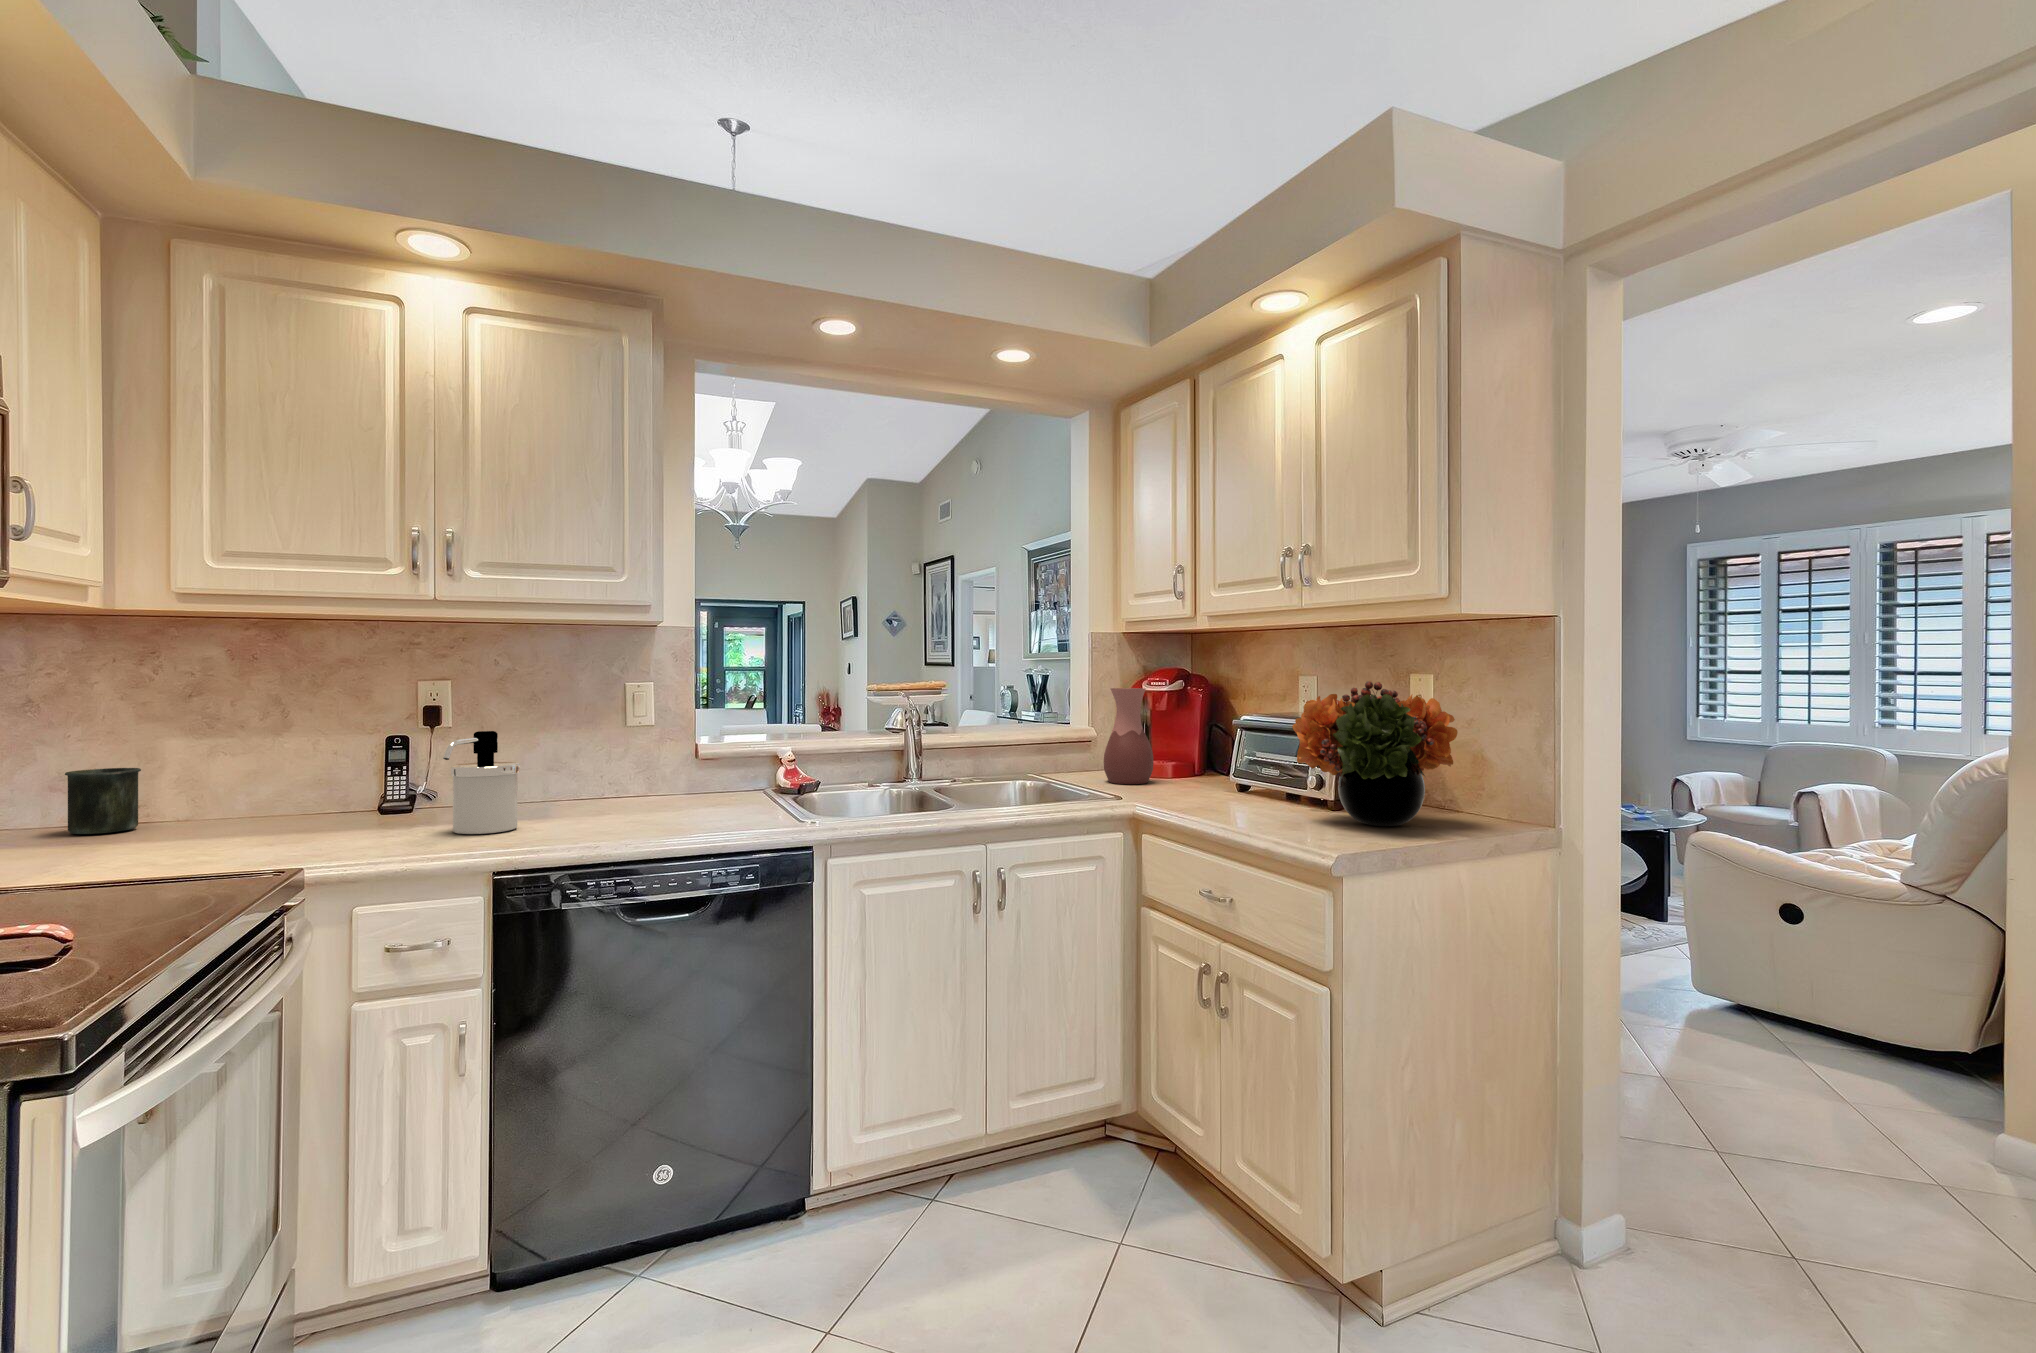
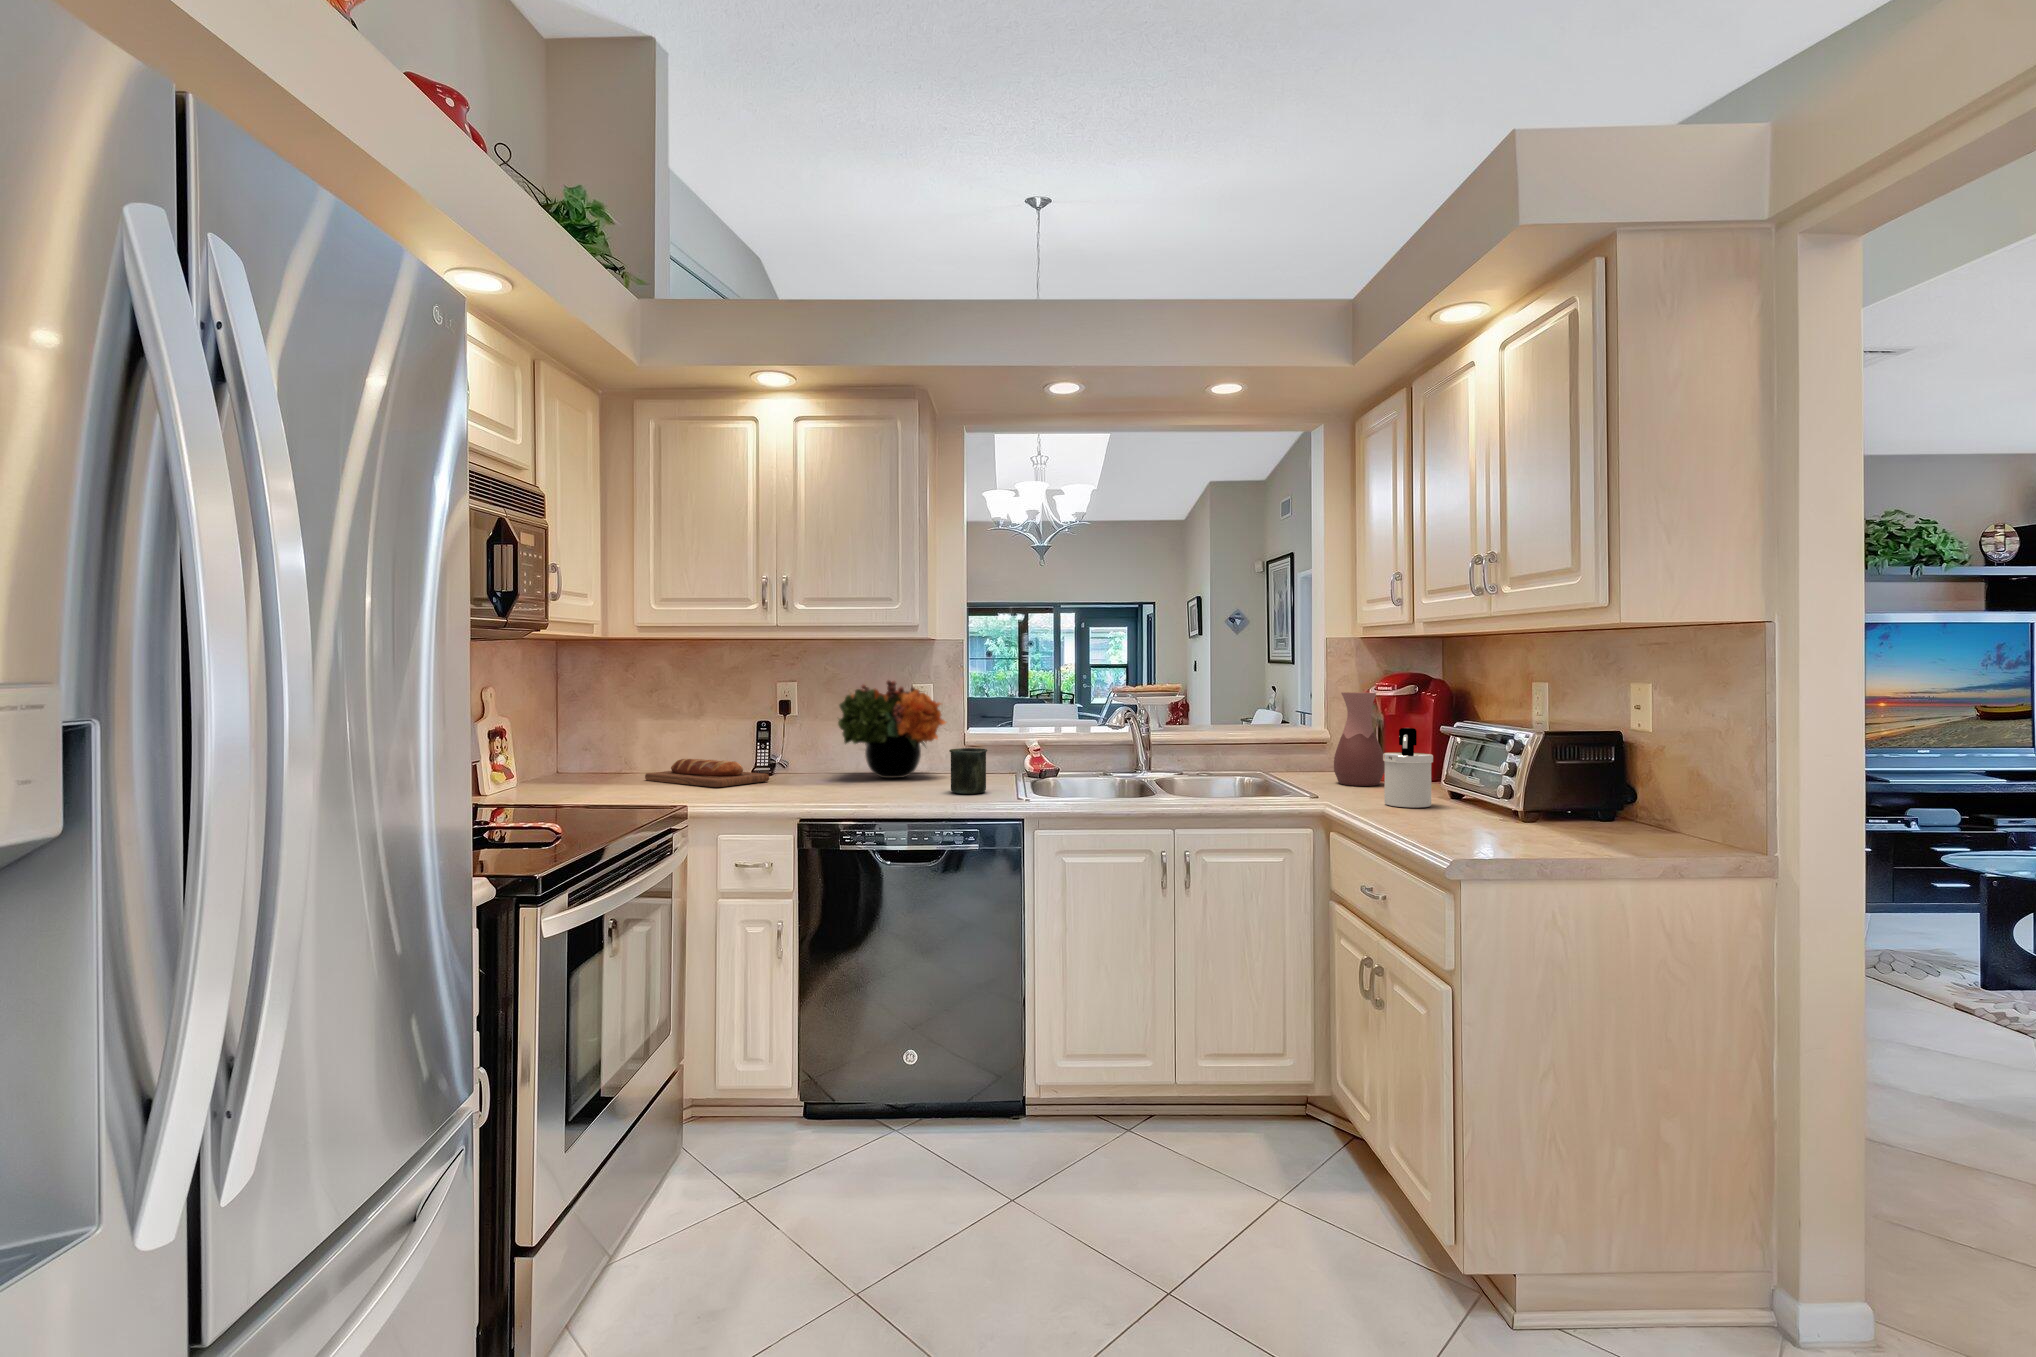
flower arrangement: present [1292,681,1458,826] -> present [838,680,946,778]
soap dispenser: present [443,731,520,834] -> present [1383,728,1433,808]
mug: present [65,768,141,834] -> present [949,748,987,794]
bread loaf: none [195,791,416,830] -> present [645,759,769,787]

